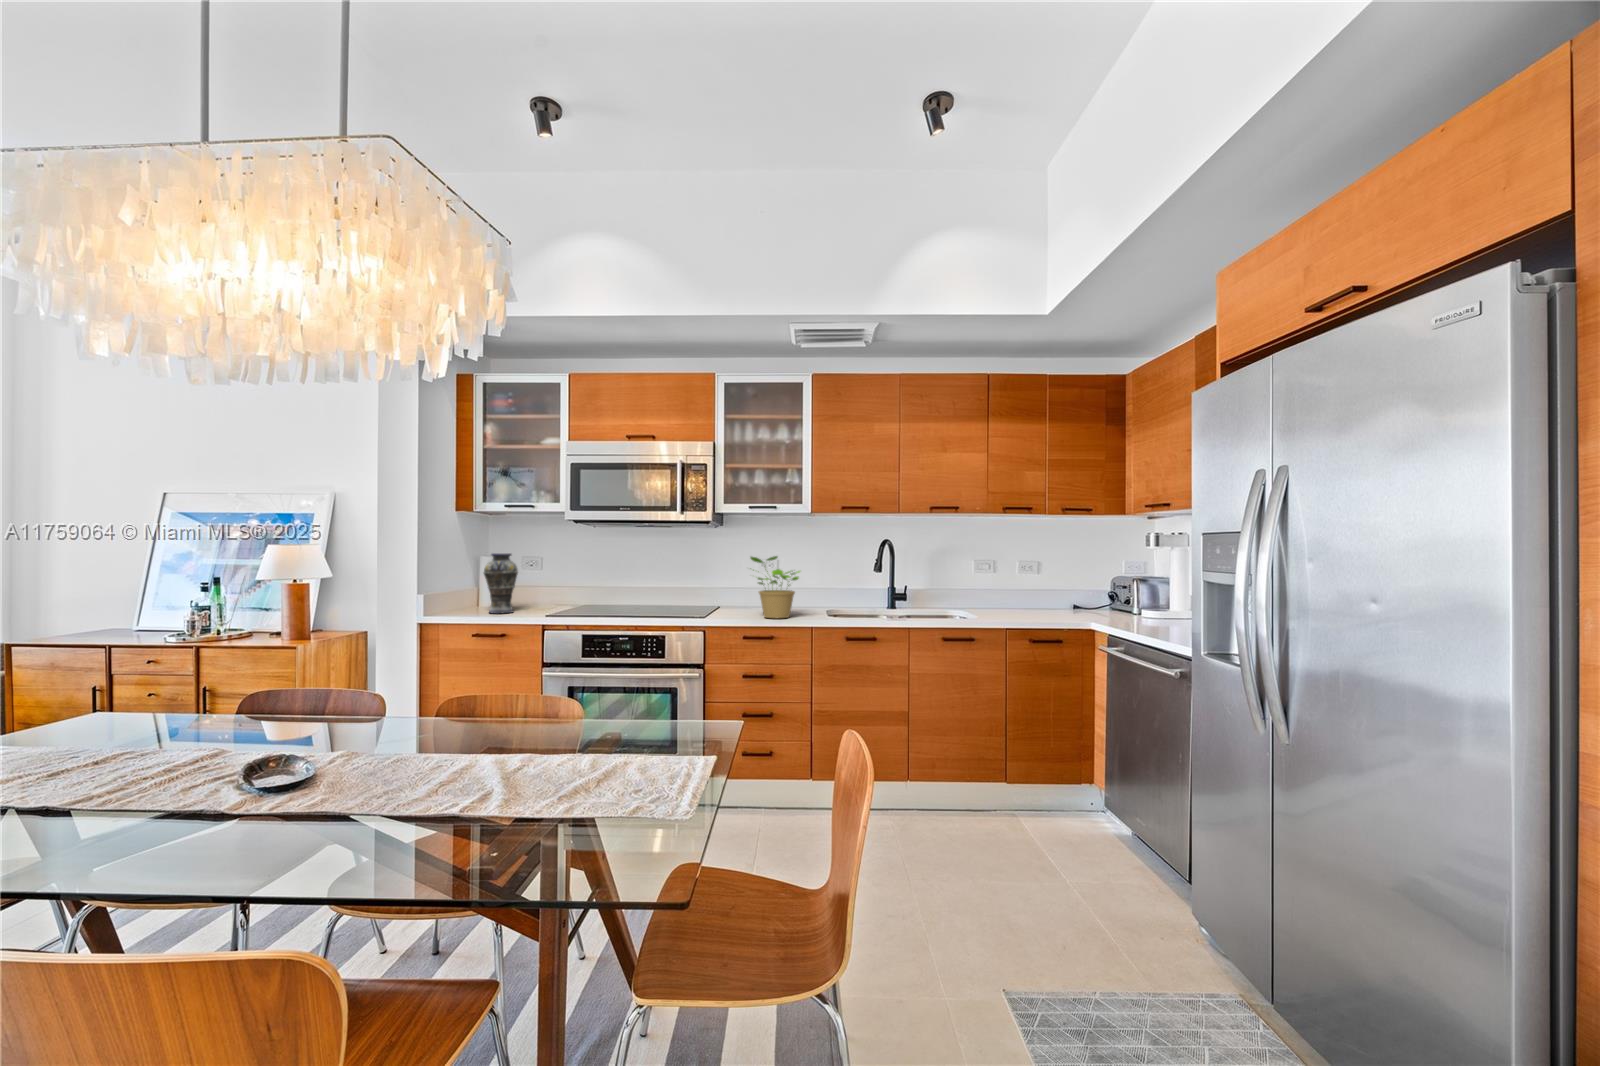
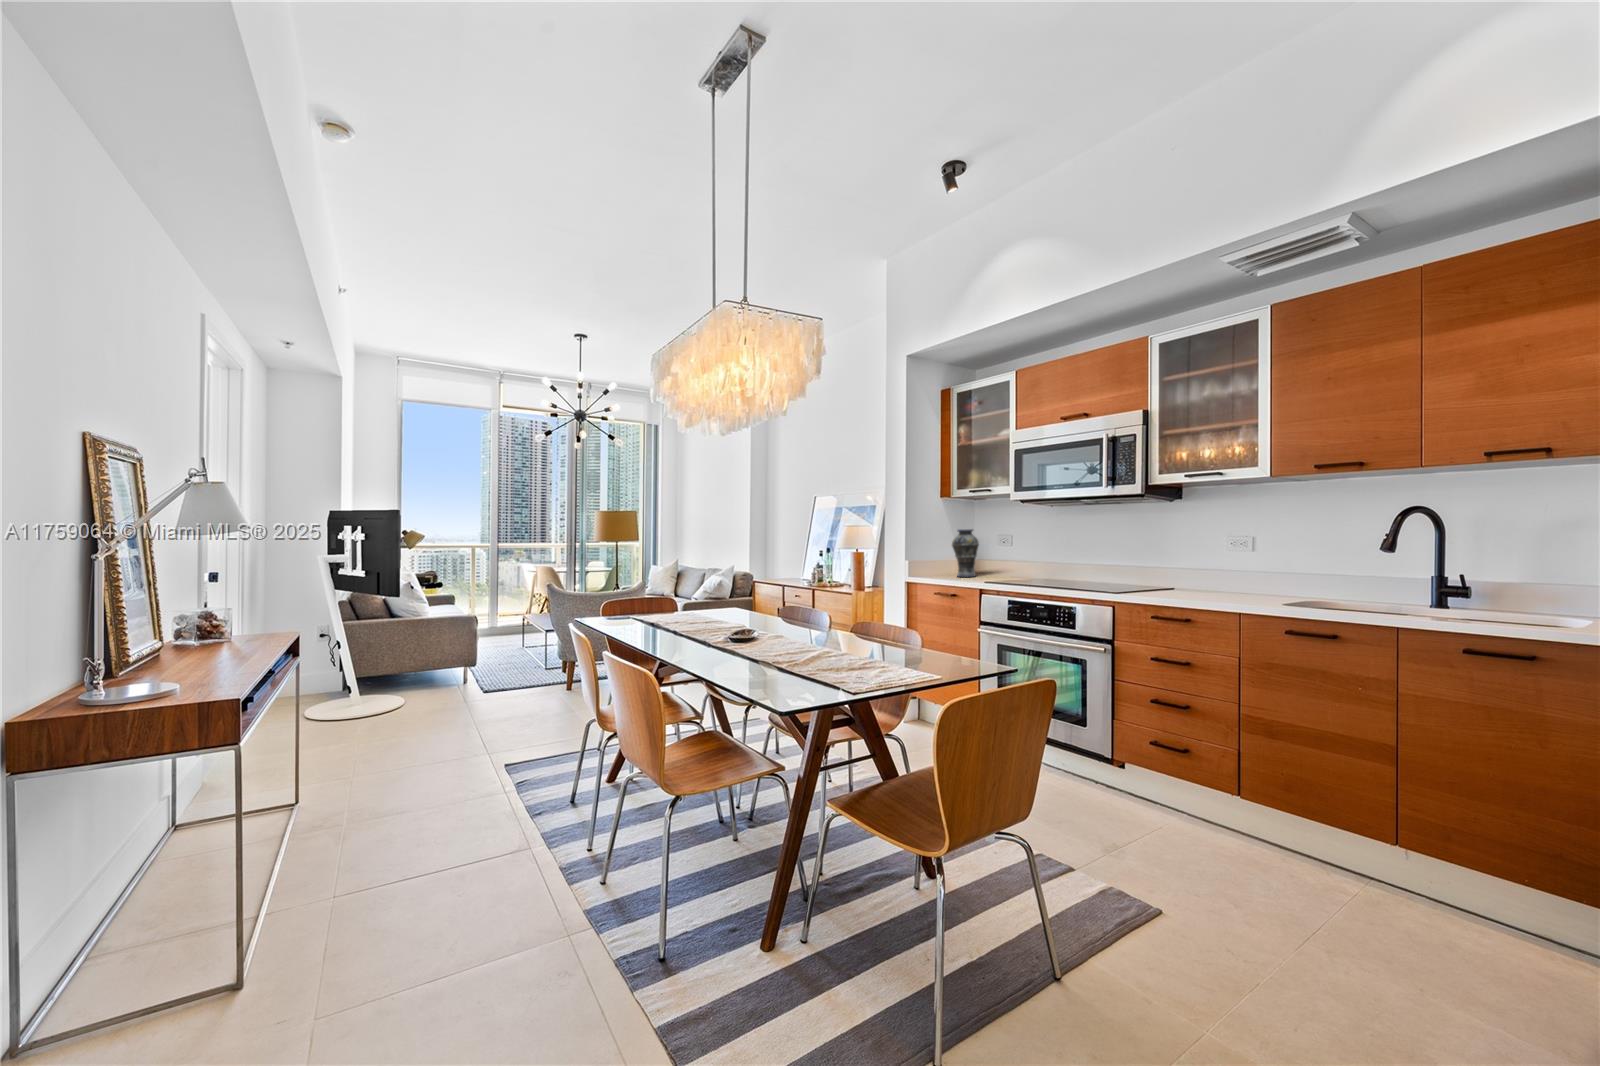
potted plant: present [751,556,800,618] -> none [1157,531,1230,602]

